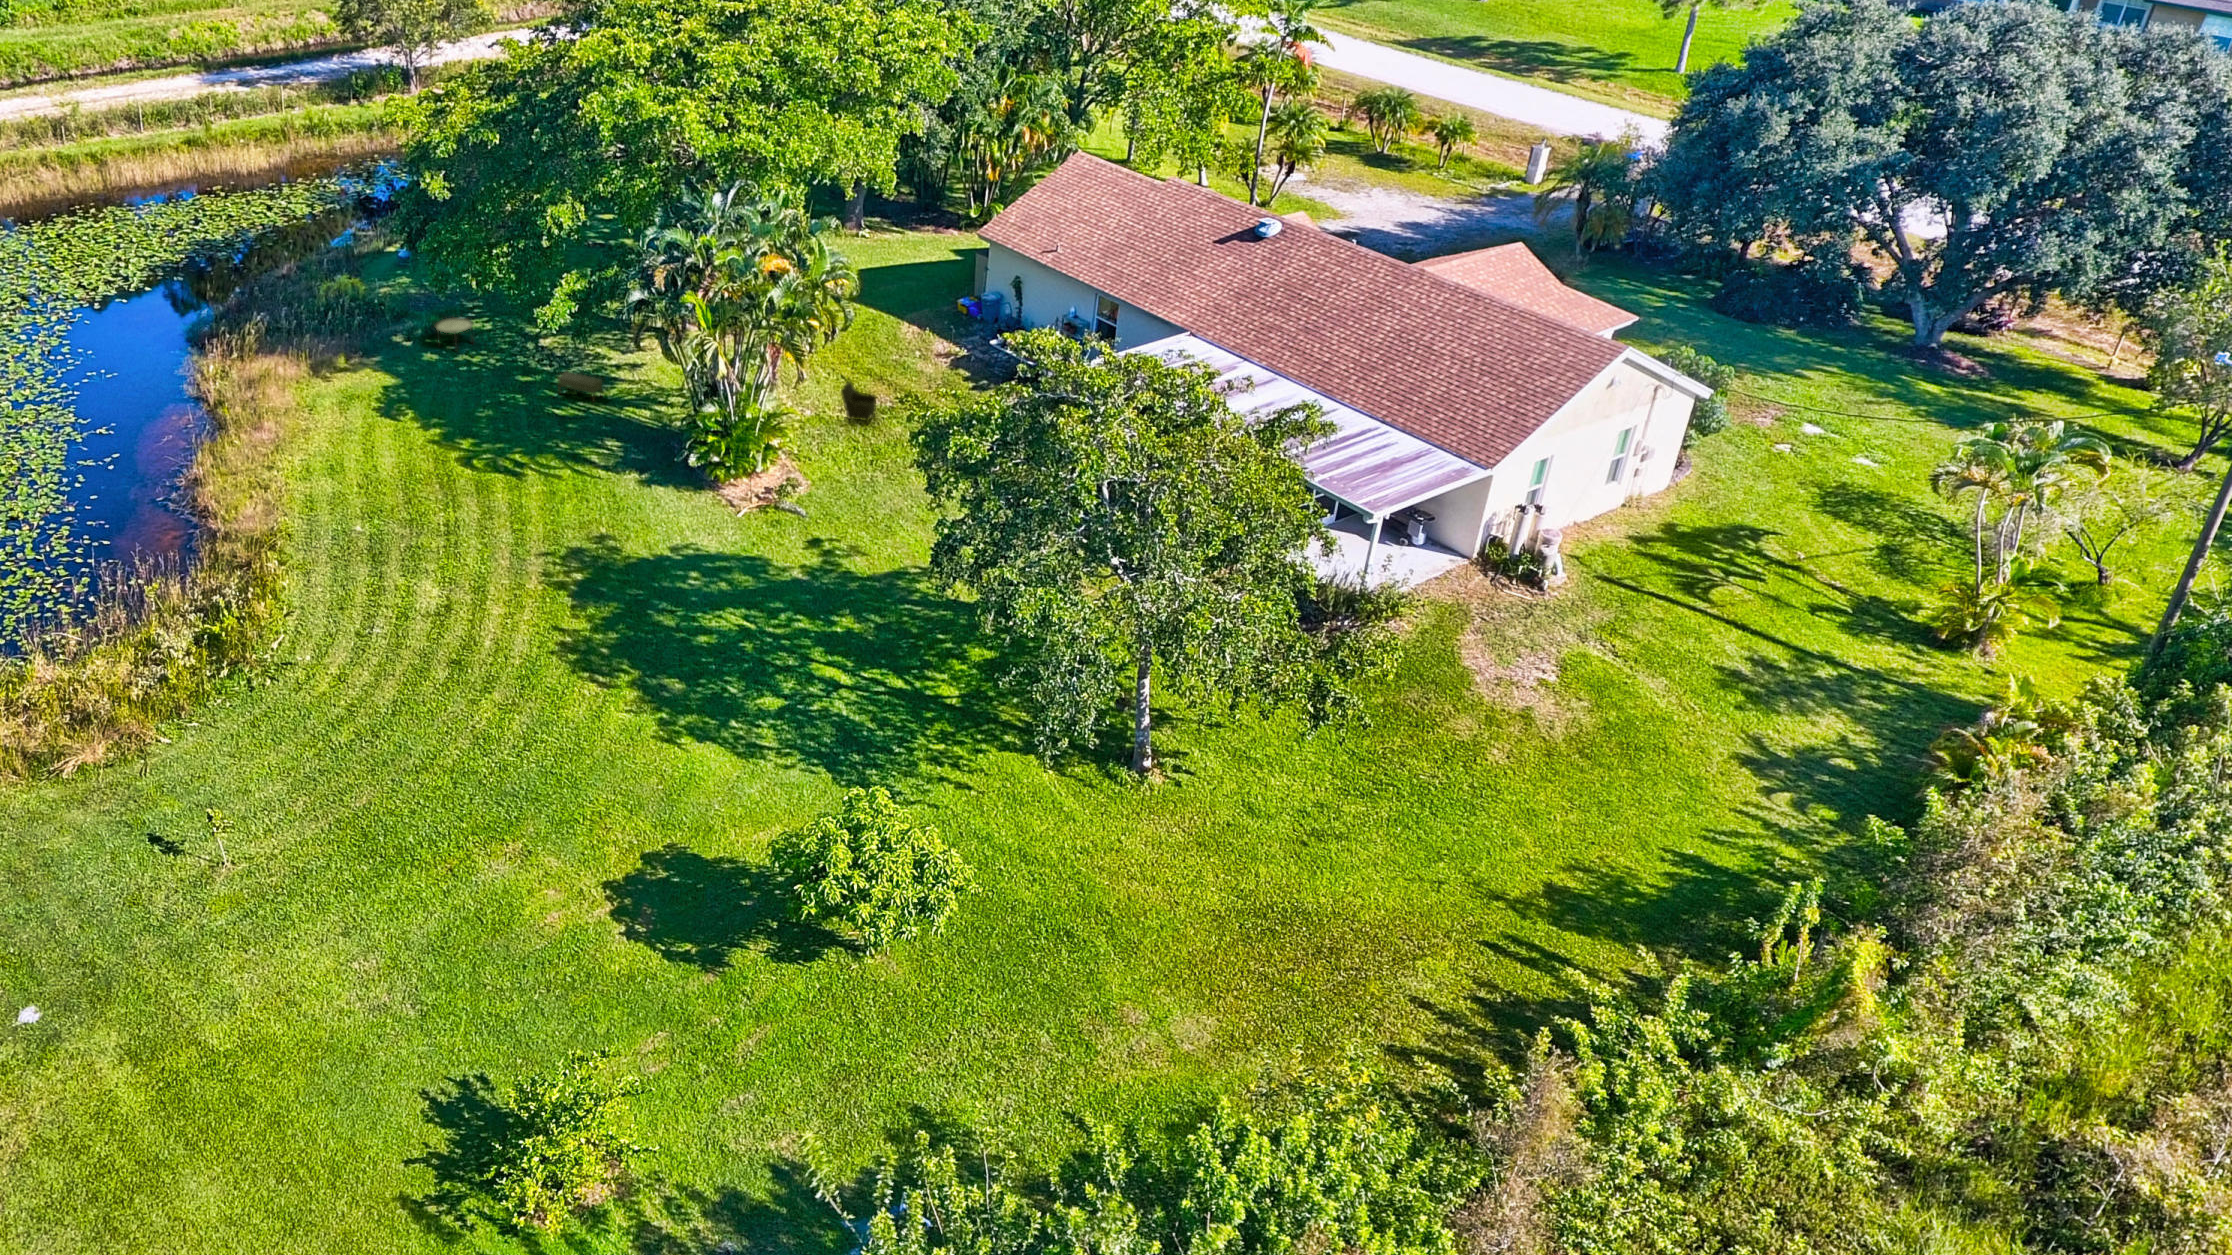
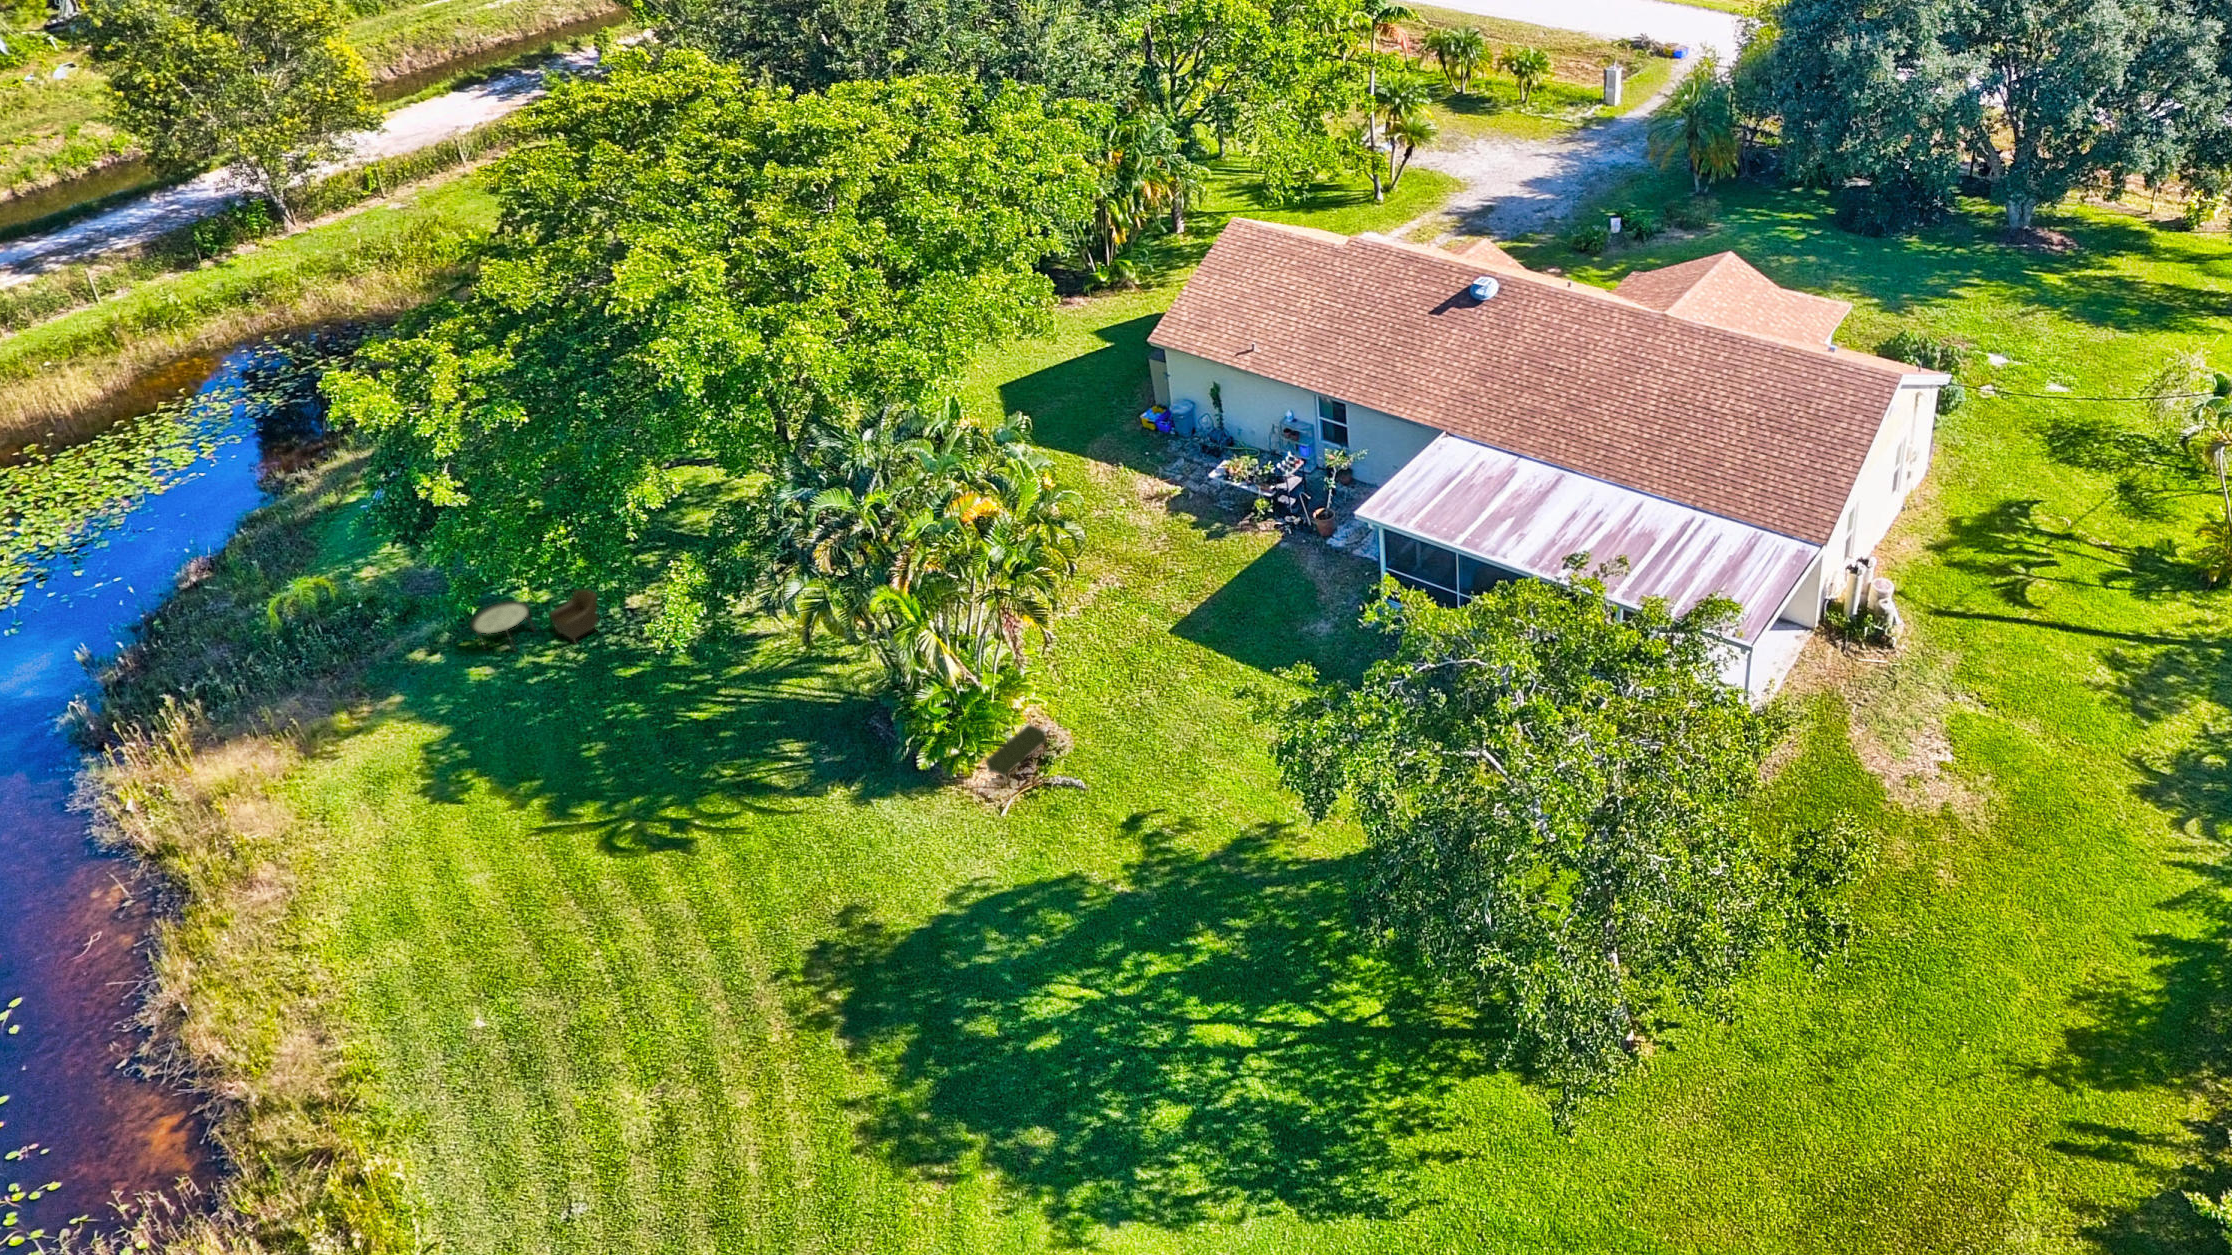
bench: present [557,372,602,400] -> present [986,725,1048,785]
chair: present [841,382,876,423] -> present [550,590,598,642]

